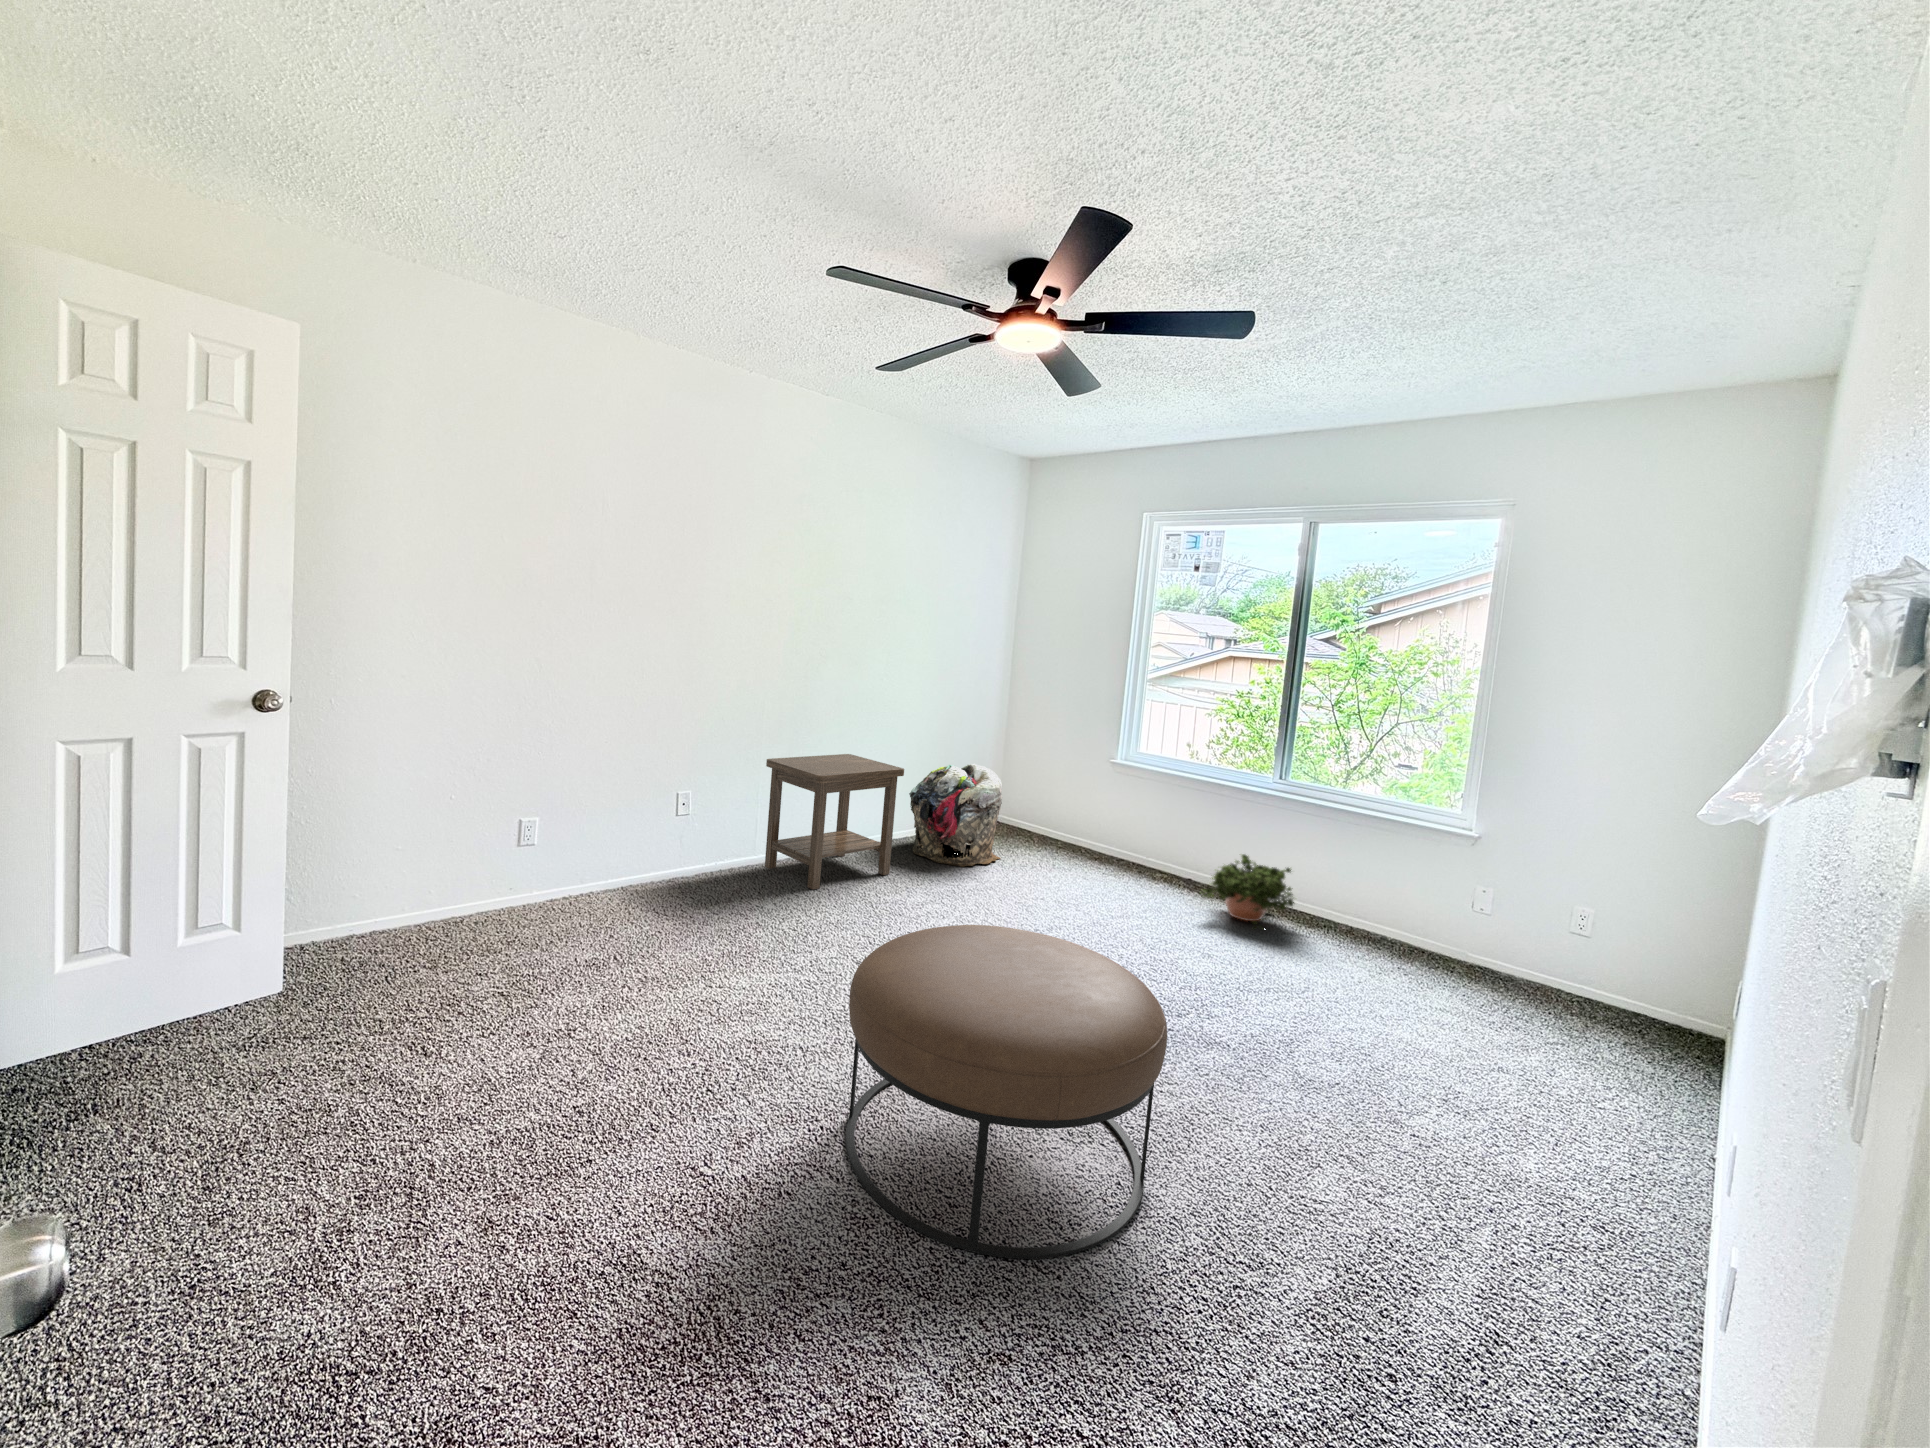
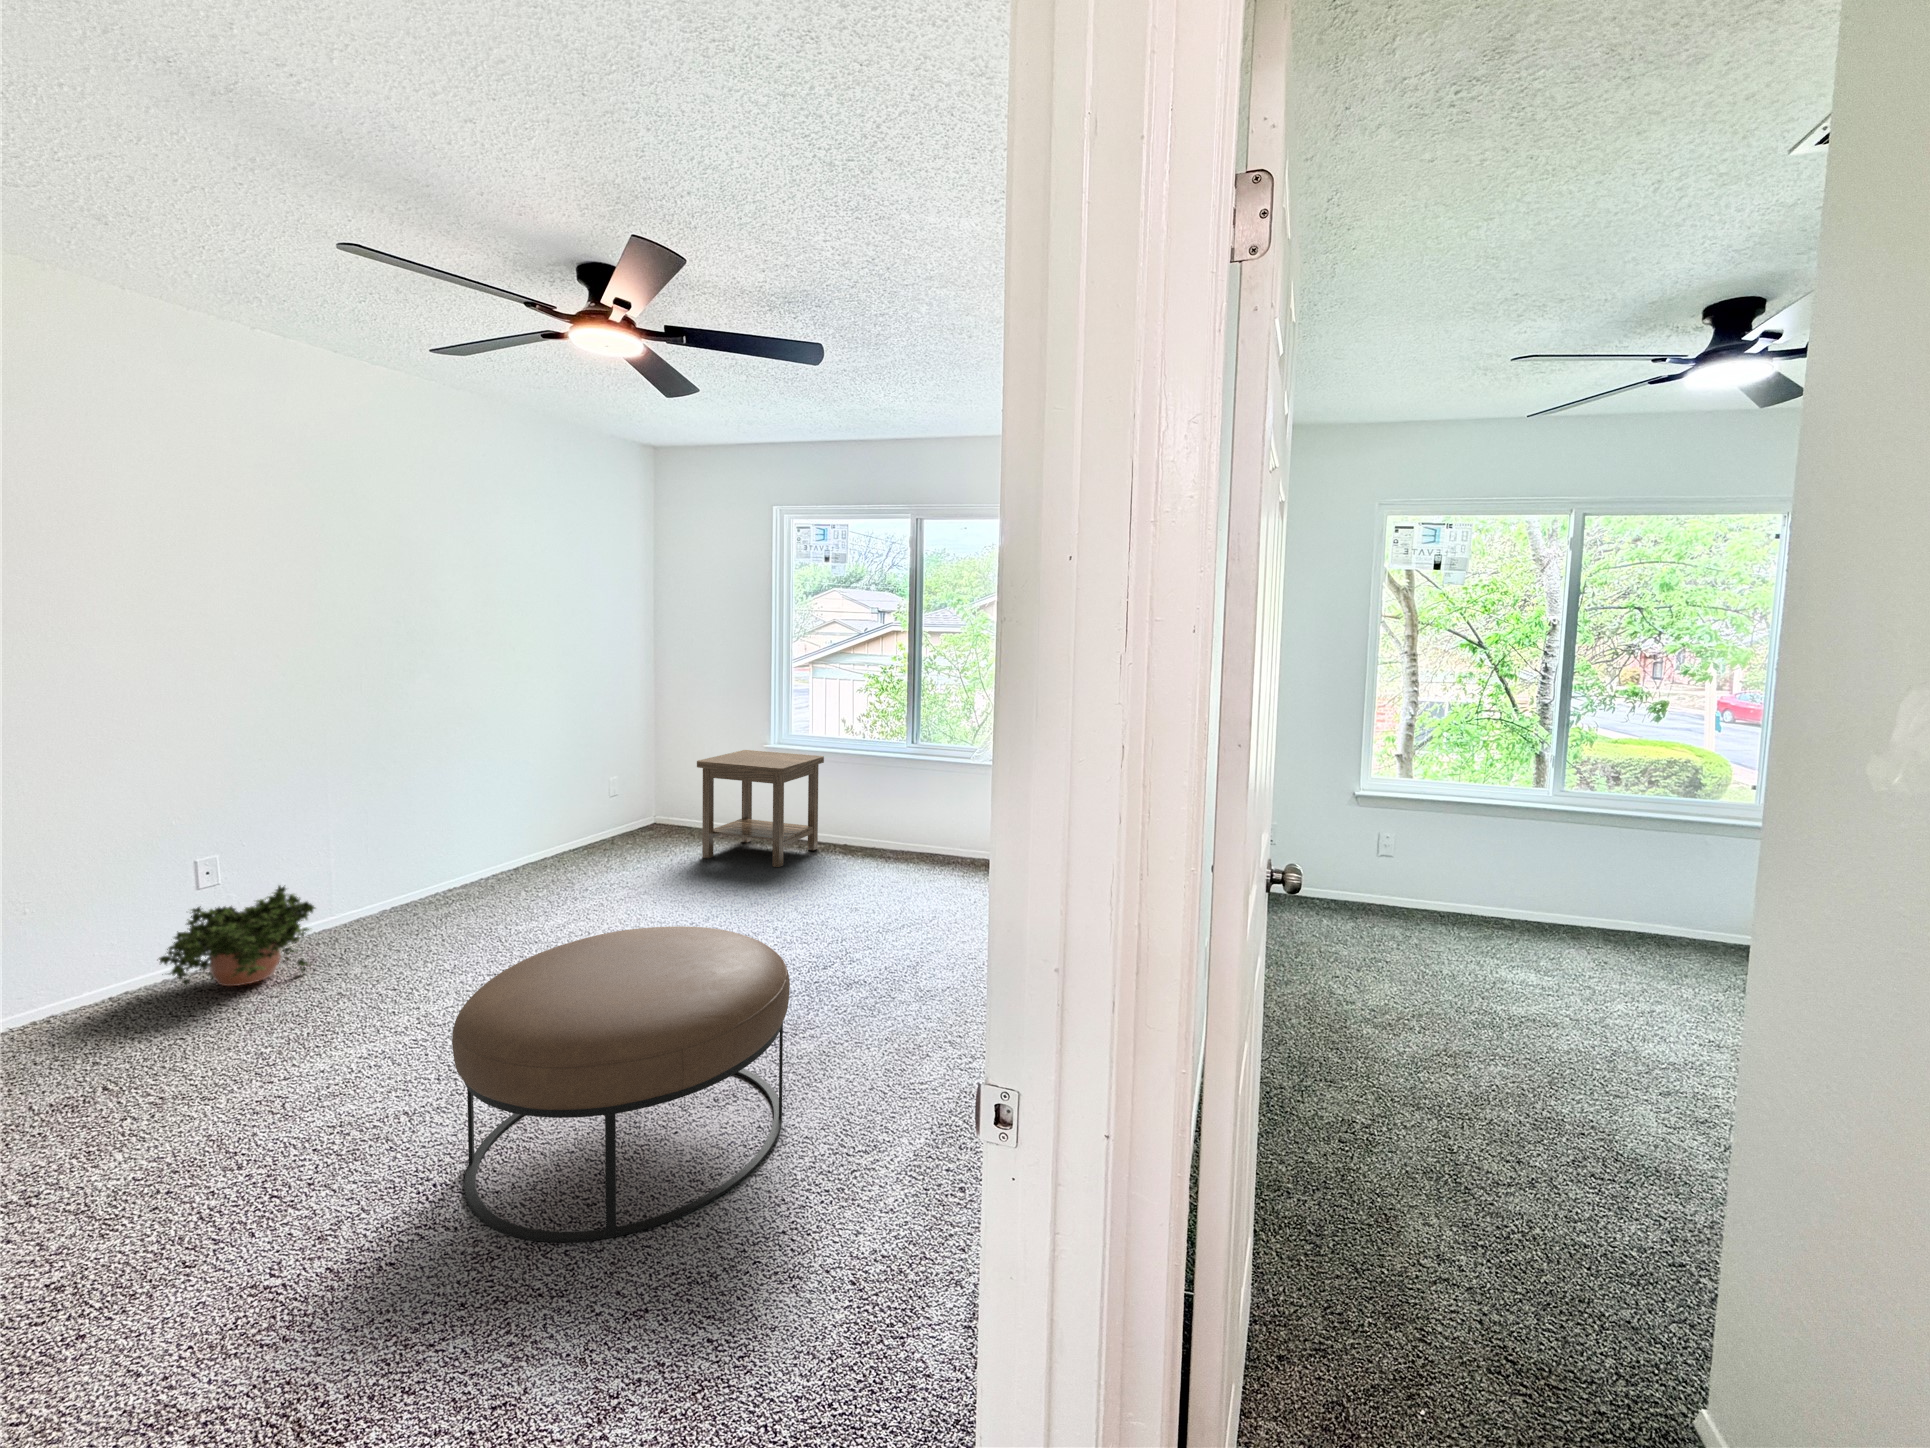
side table: present [765,754,904,890] -> present [697,750,824,867]
laundry basket: present [909,764,1002,867] -> none [540,767,656,878]
potted plant: present [1201,854,1294,924] -> present [159,886,315,987]

